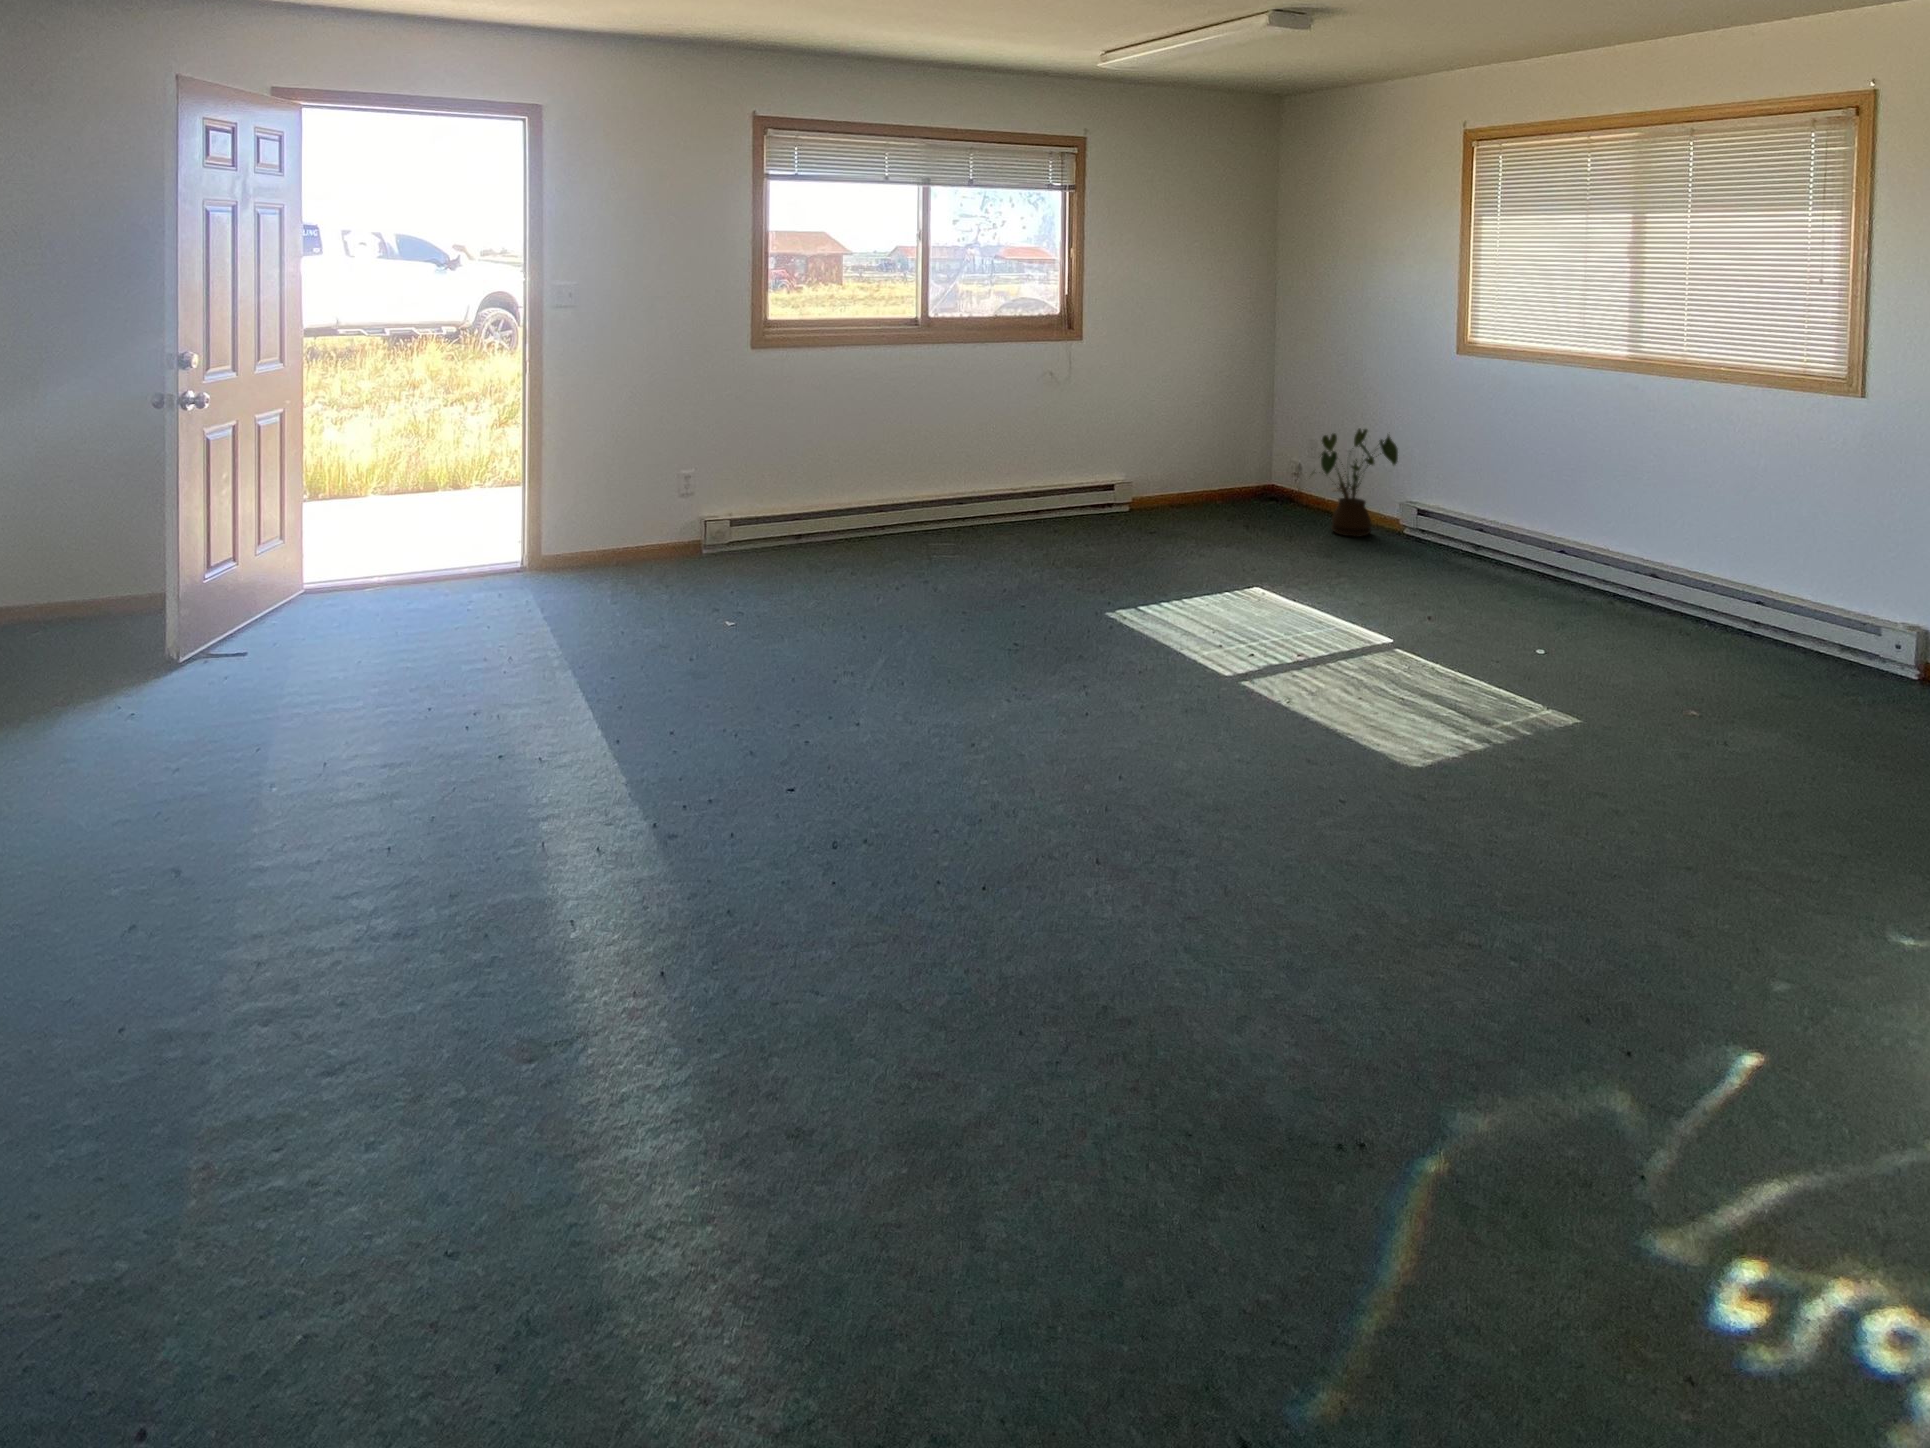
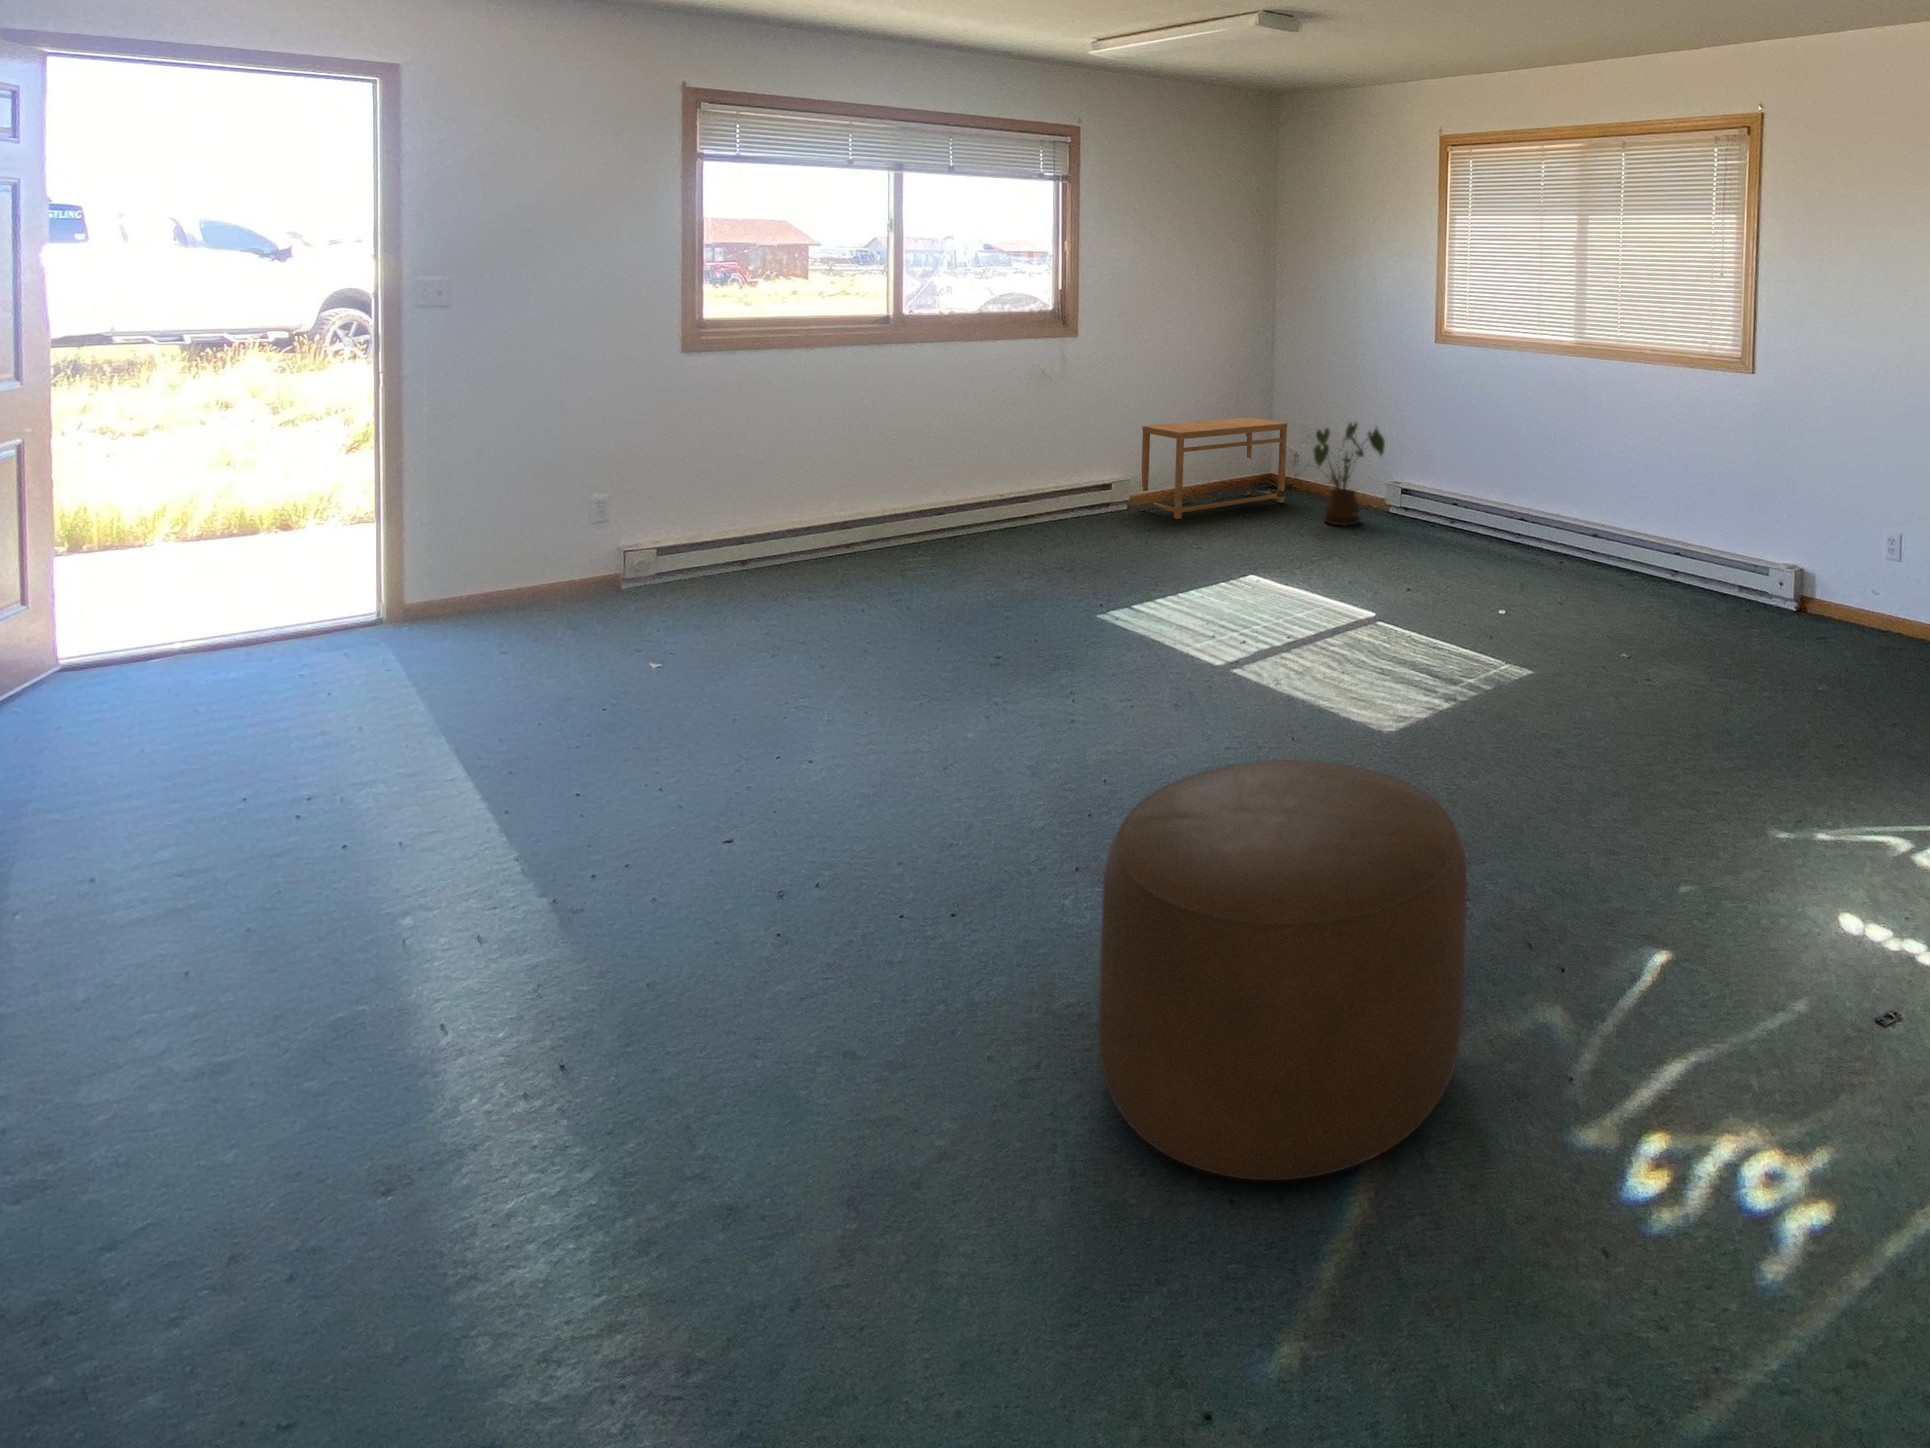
side table: none [1142,418,1290,520] -> present [1141,417,1288,519]
ottoman: none [1160,796,1528,1208] -> present [1098,760,1467,1180]

